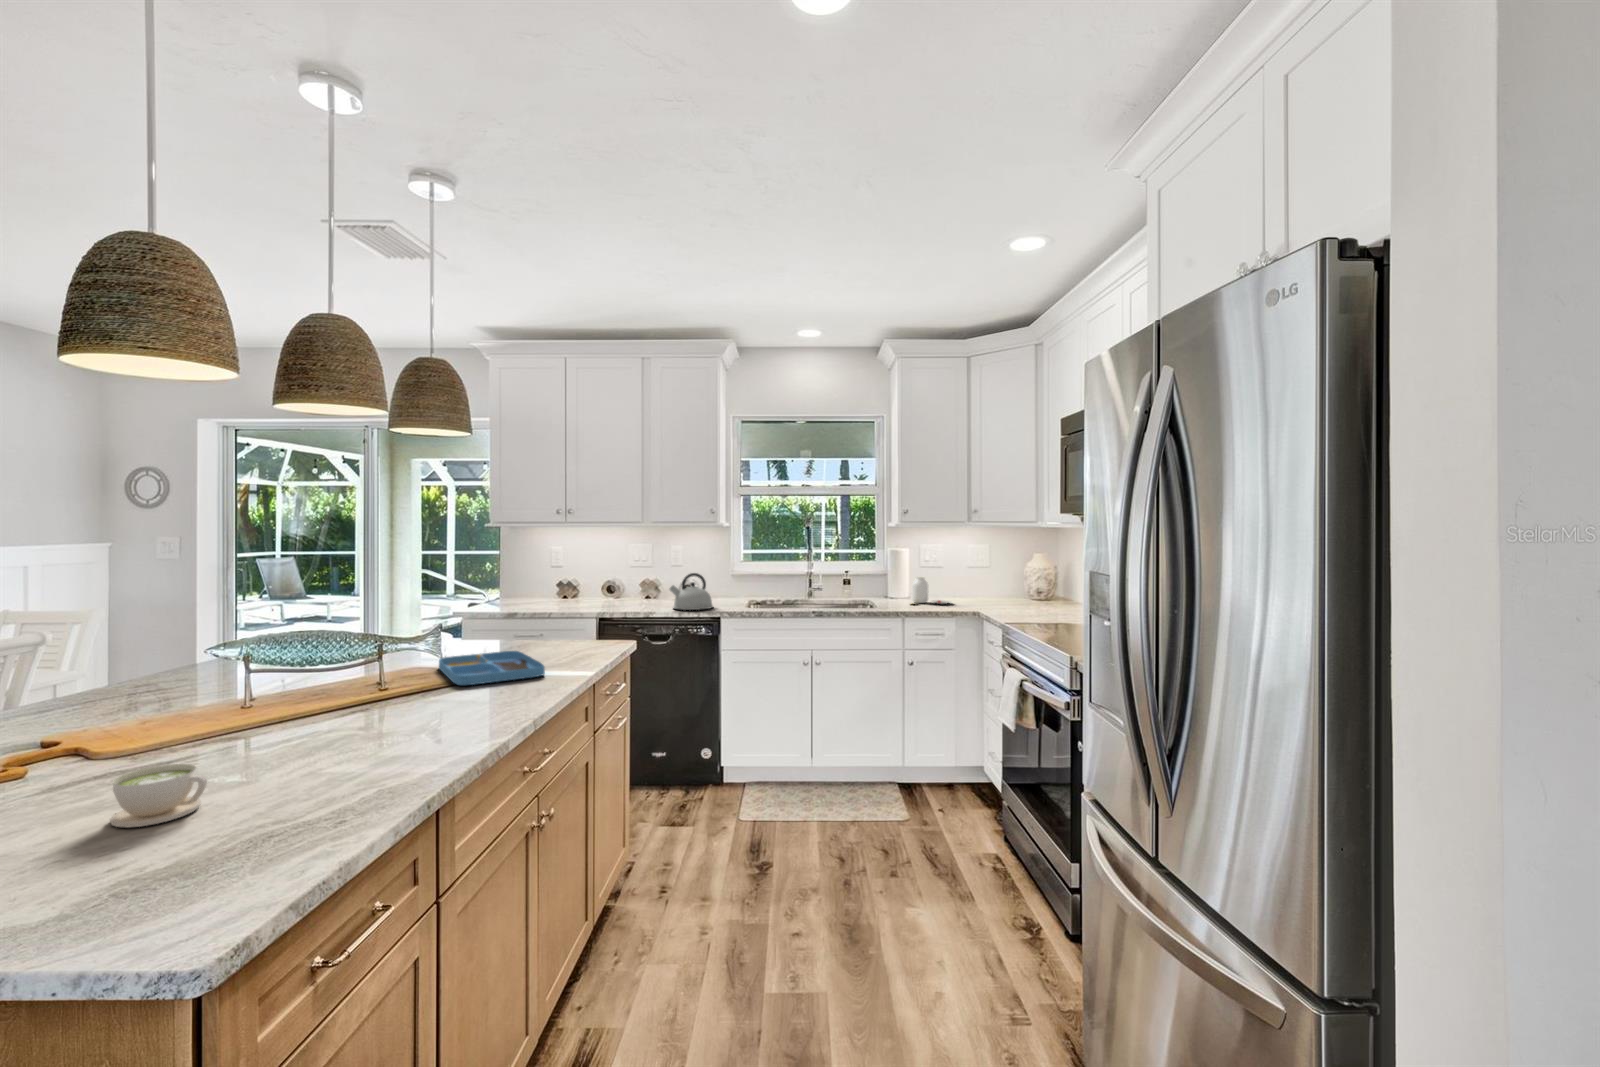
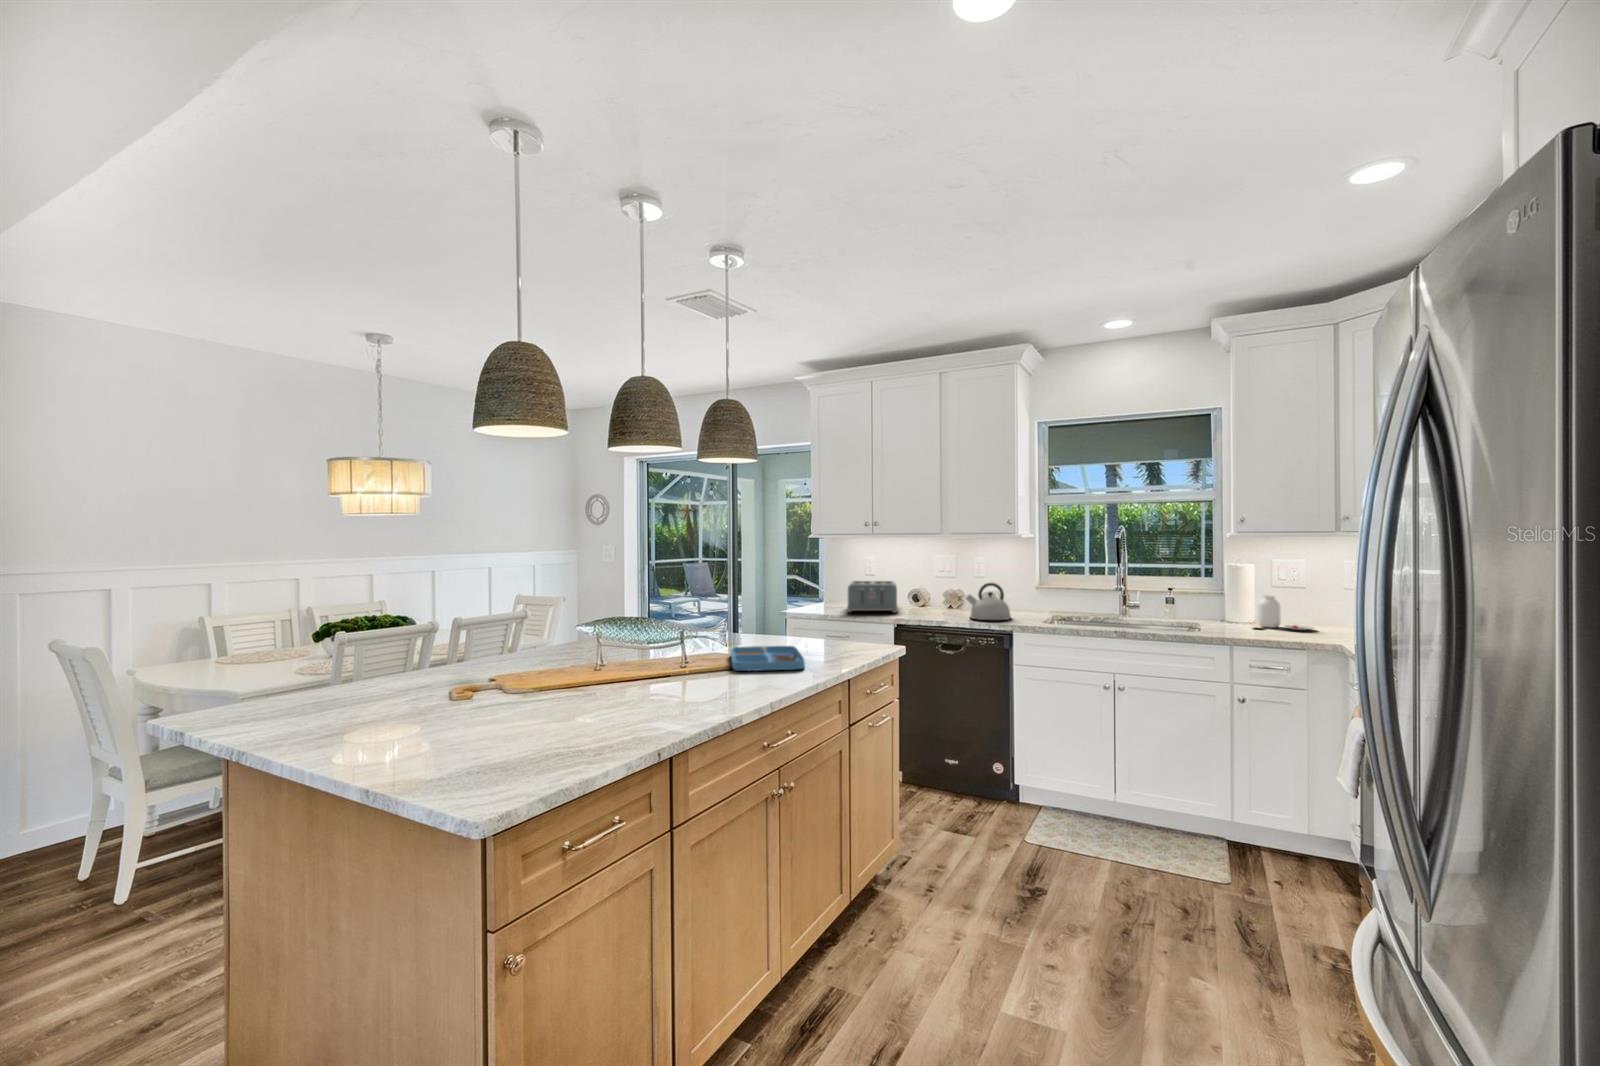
toaster: none [537,575,596,610] -> present [847,581,898,613]
coffee cup: present [110,764,207,827] -> none [487,701,535,737]

